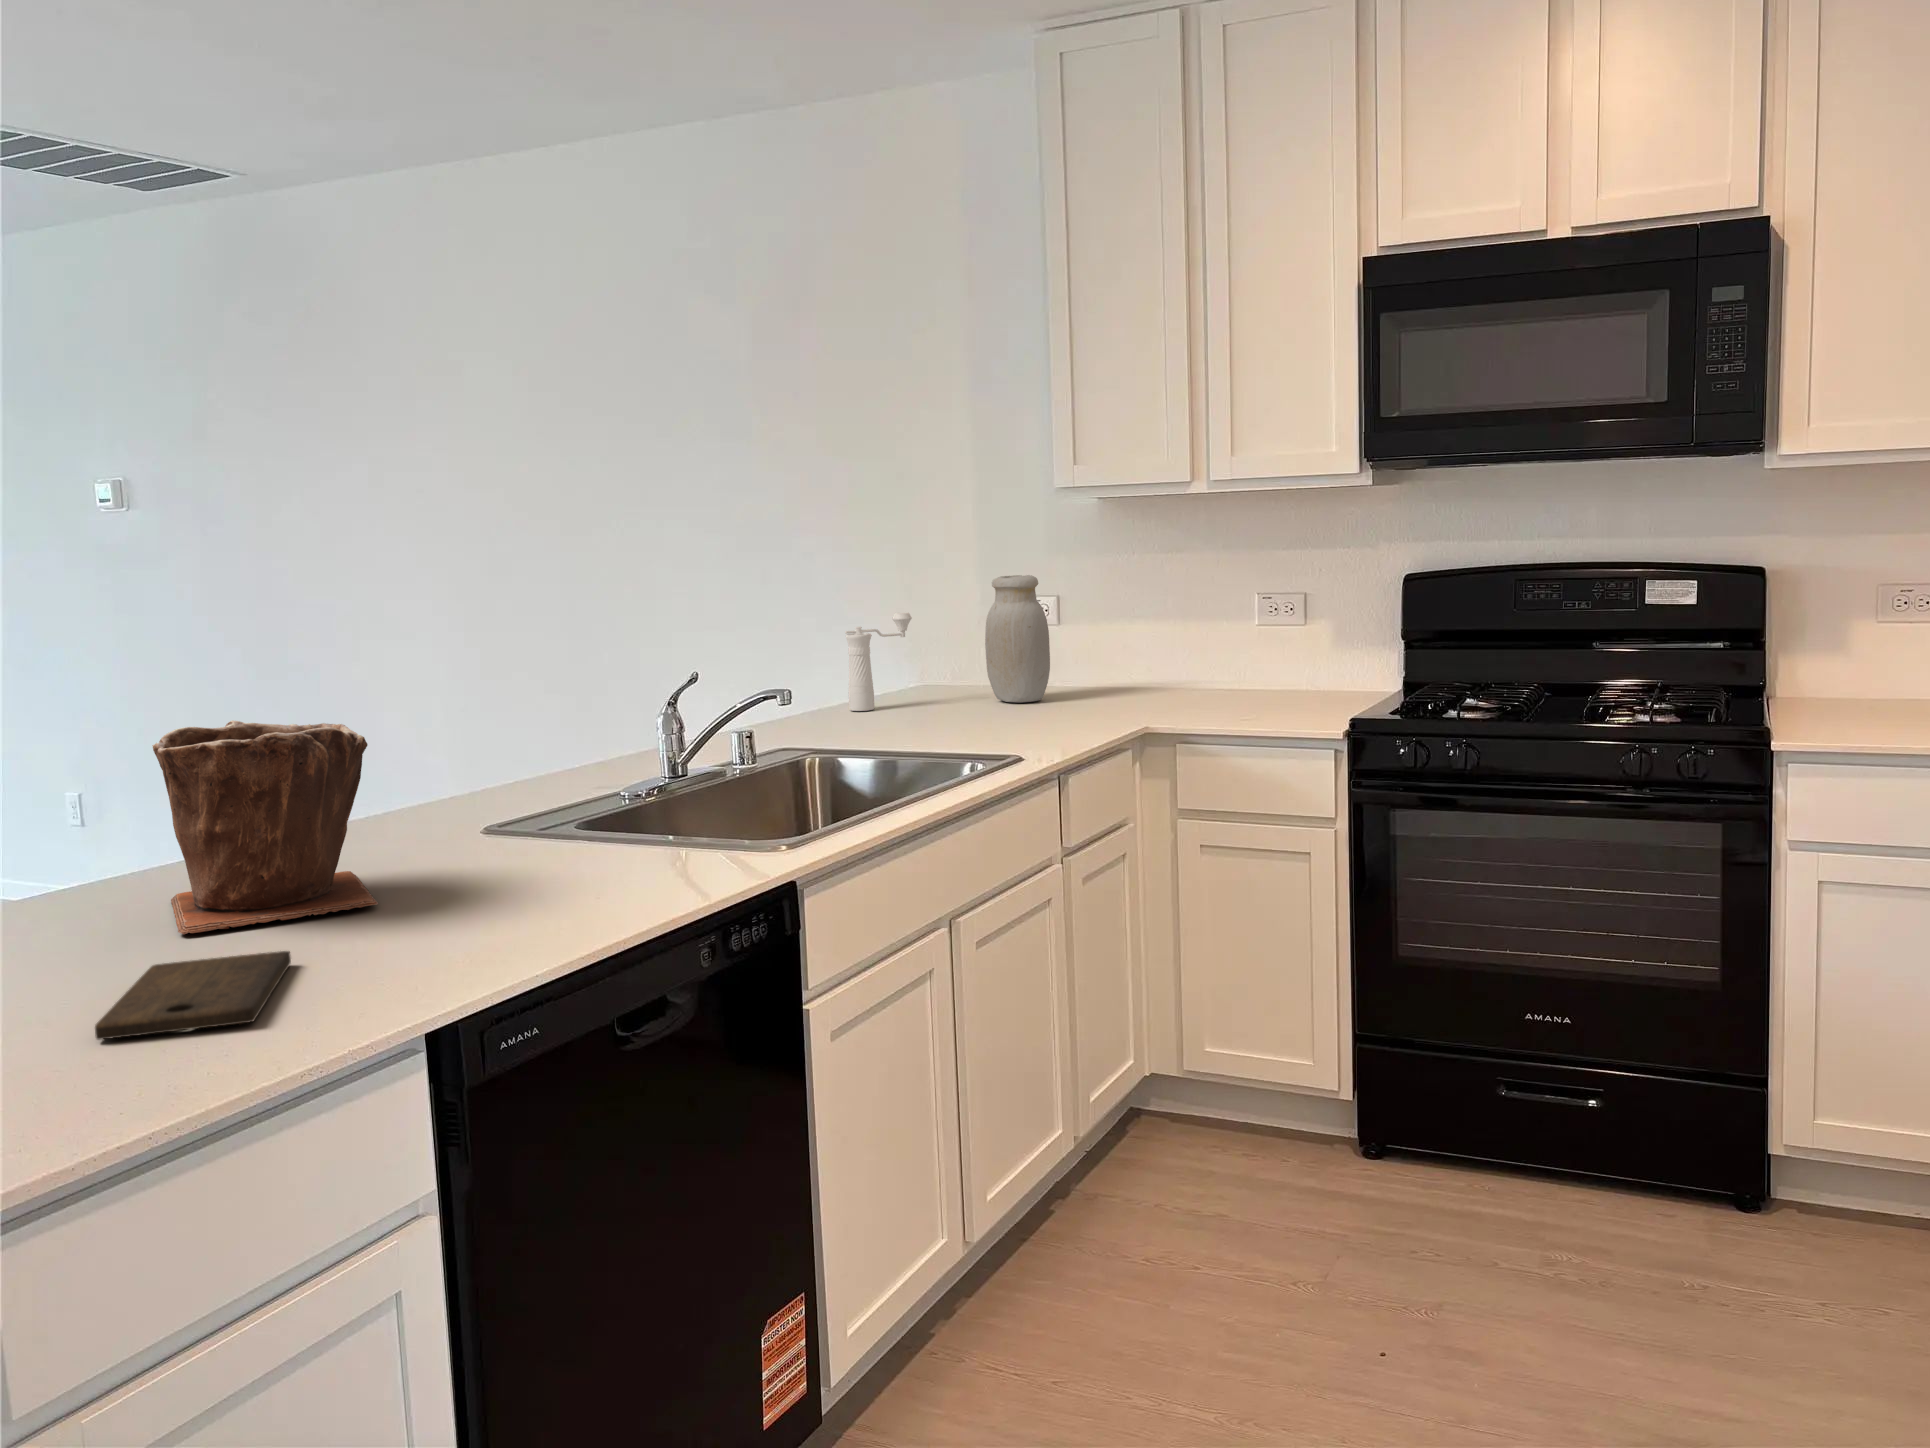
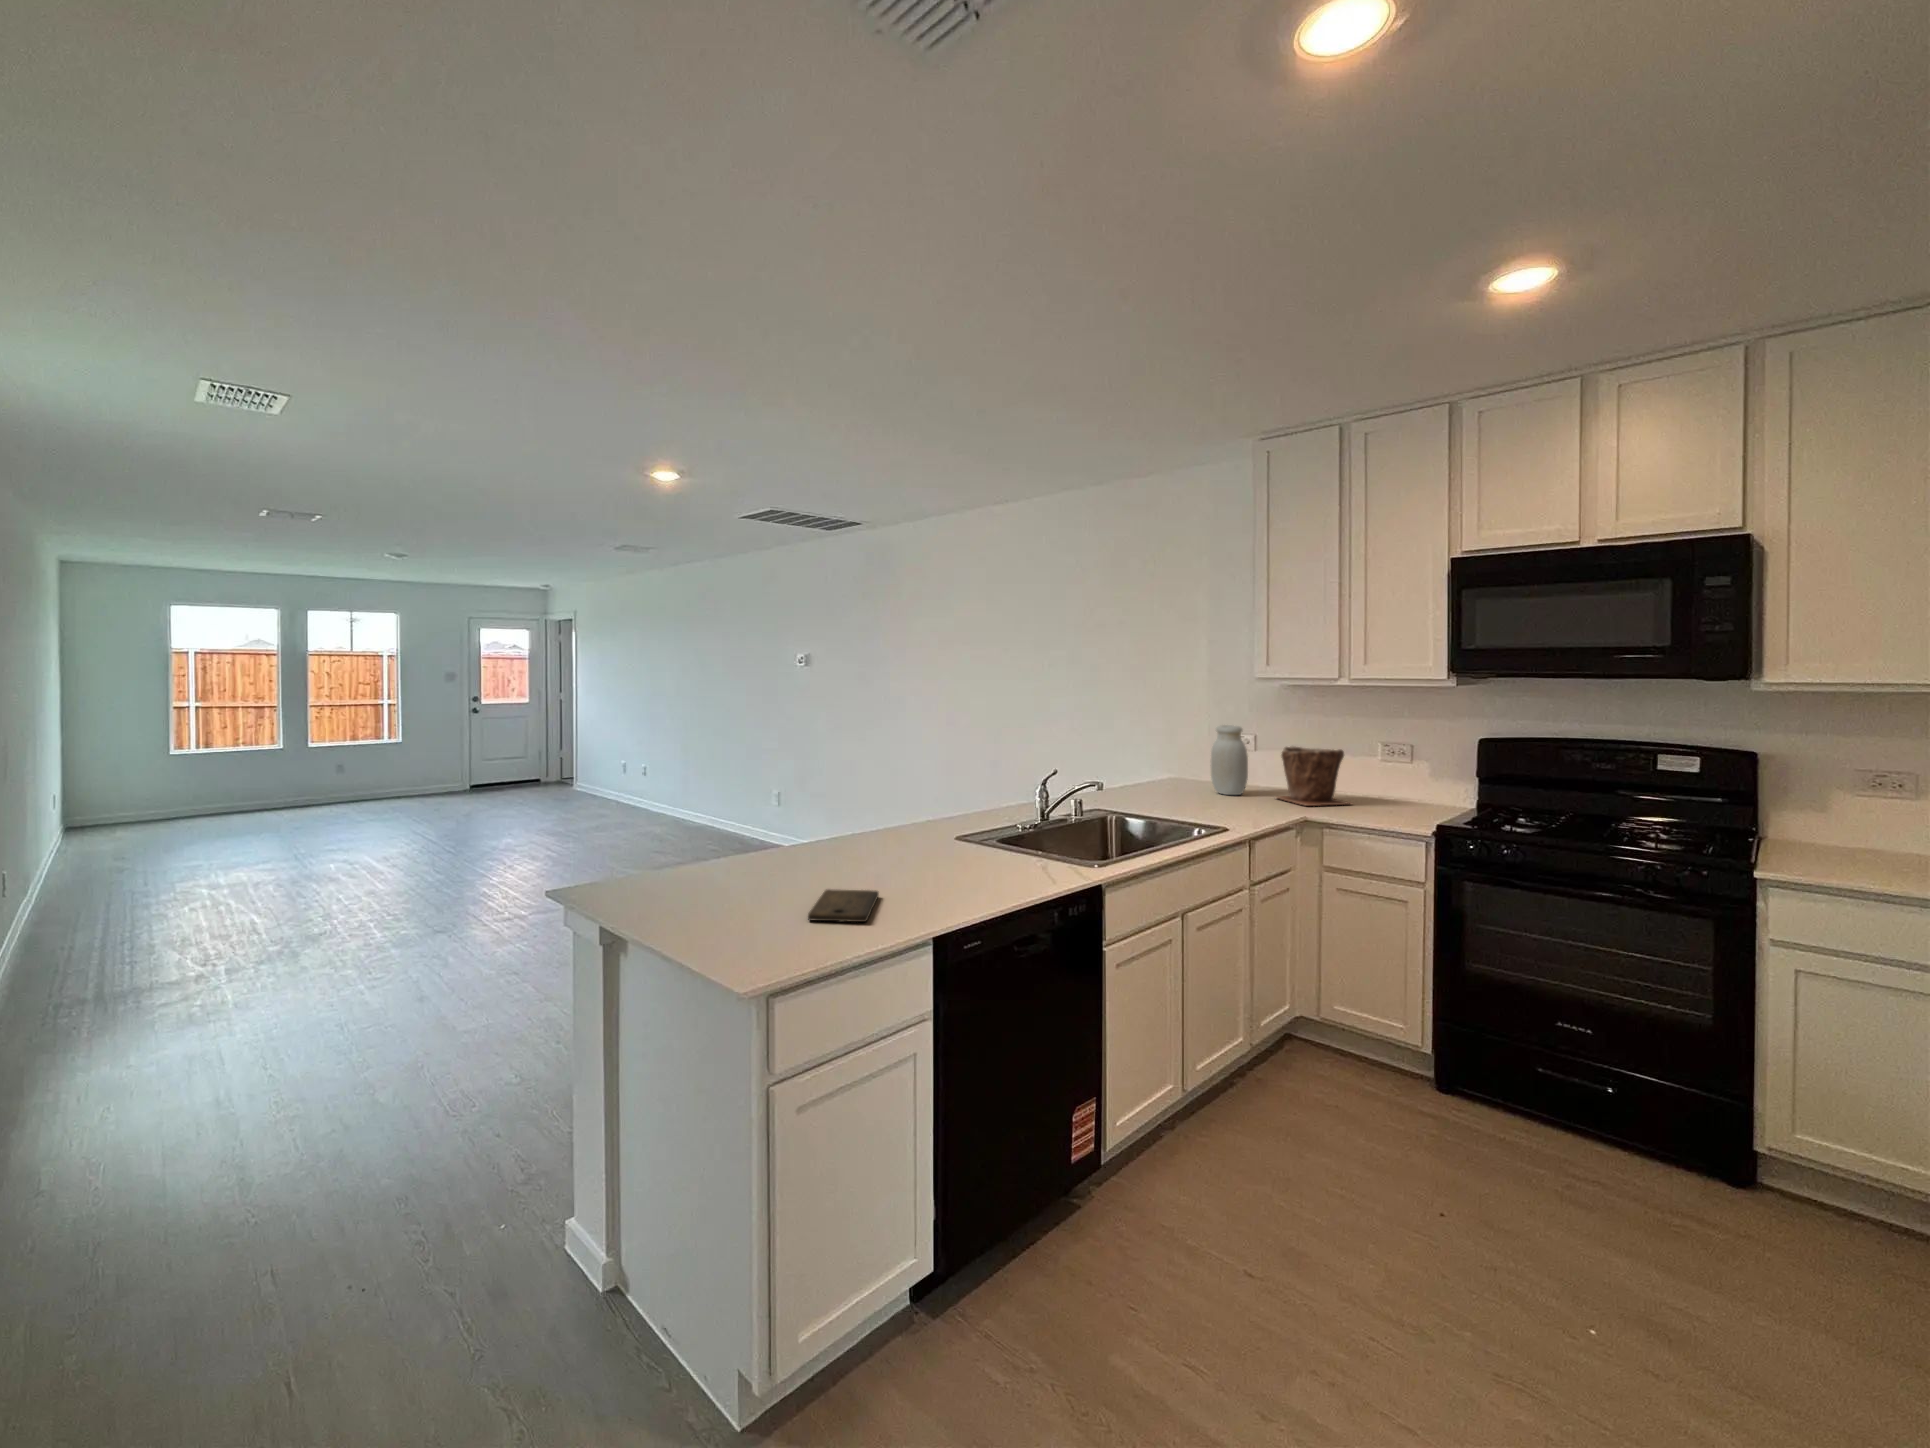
pepper mill: present [845,613,912,711] -> none [1133,742,1170,792]
plant pot: present [152,720,378,934] -> present [1276,746,1350,806]

